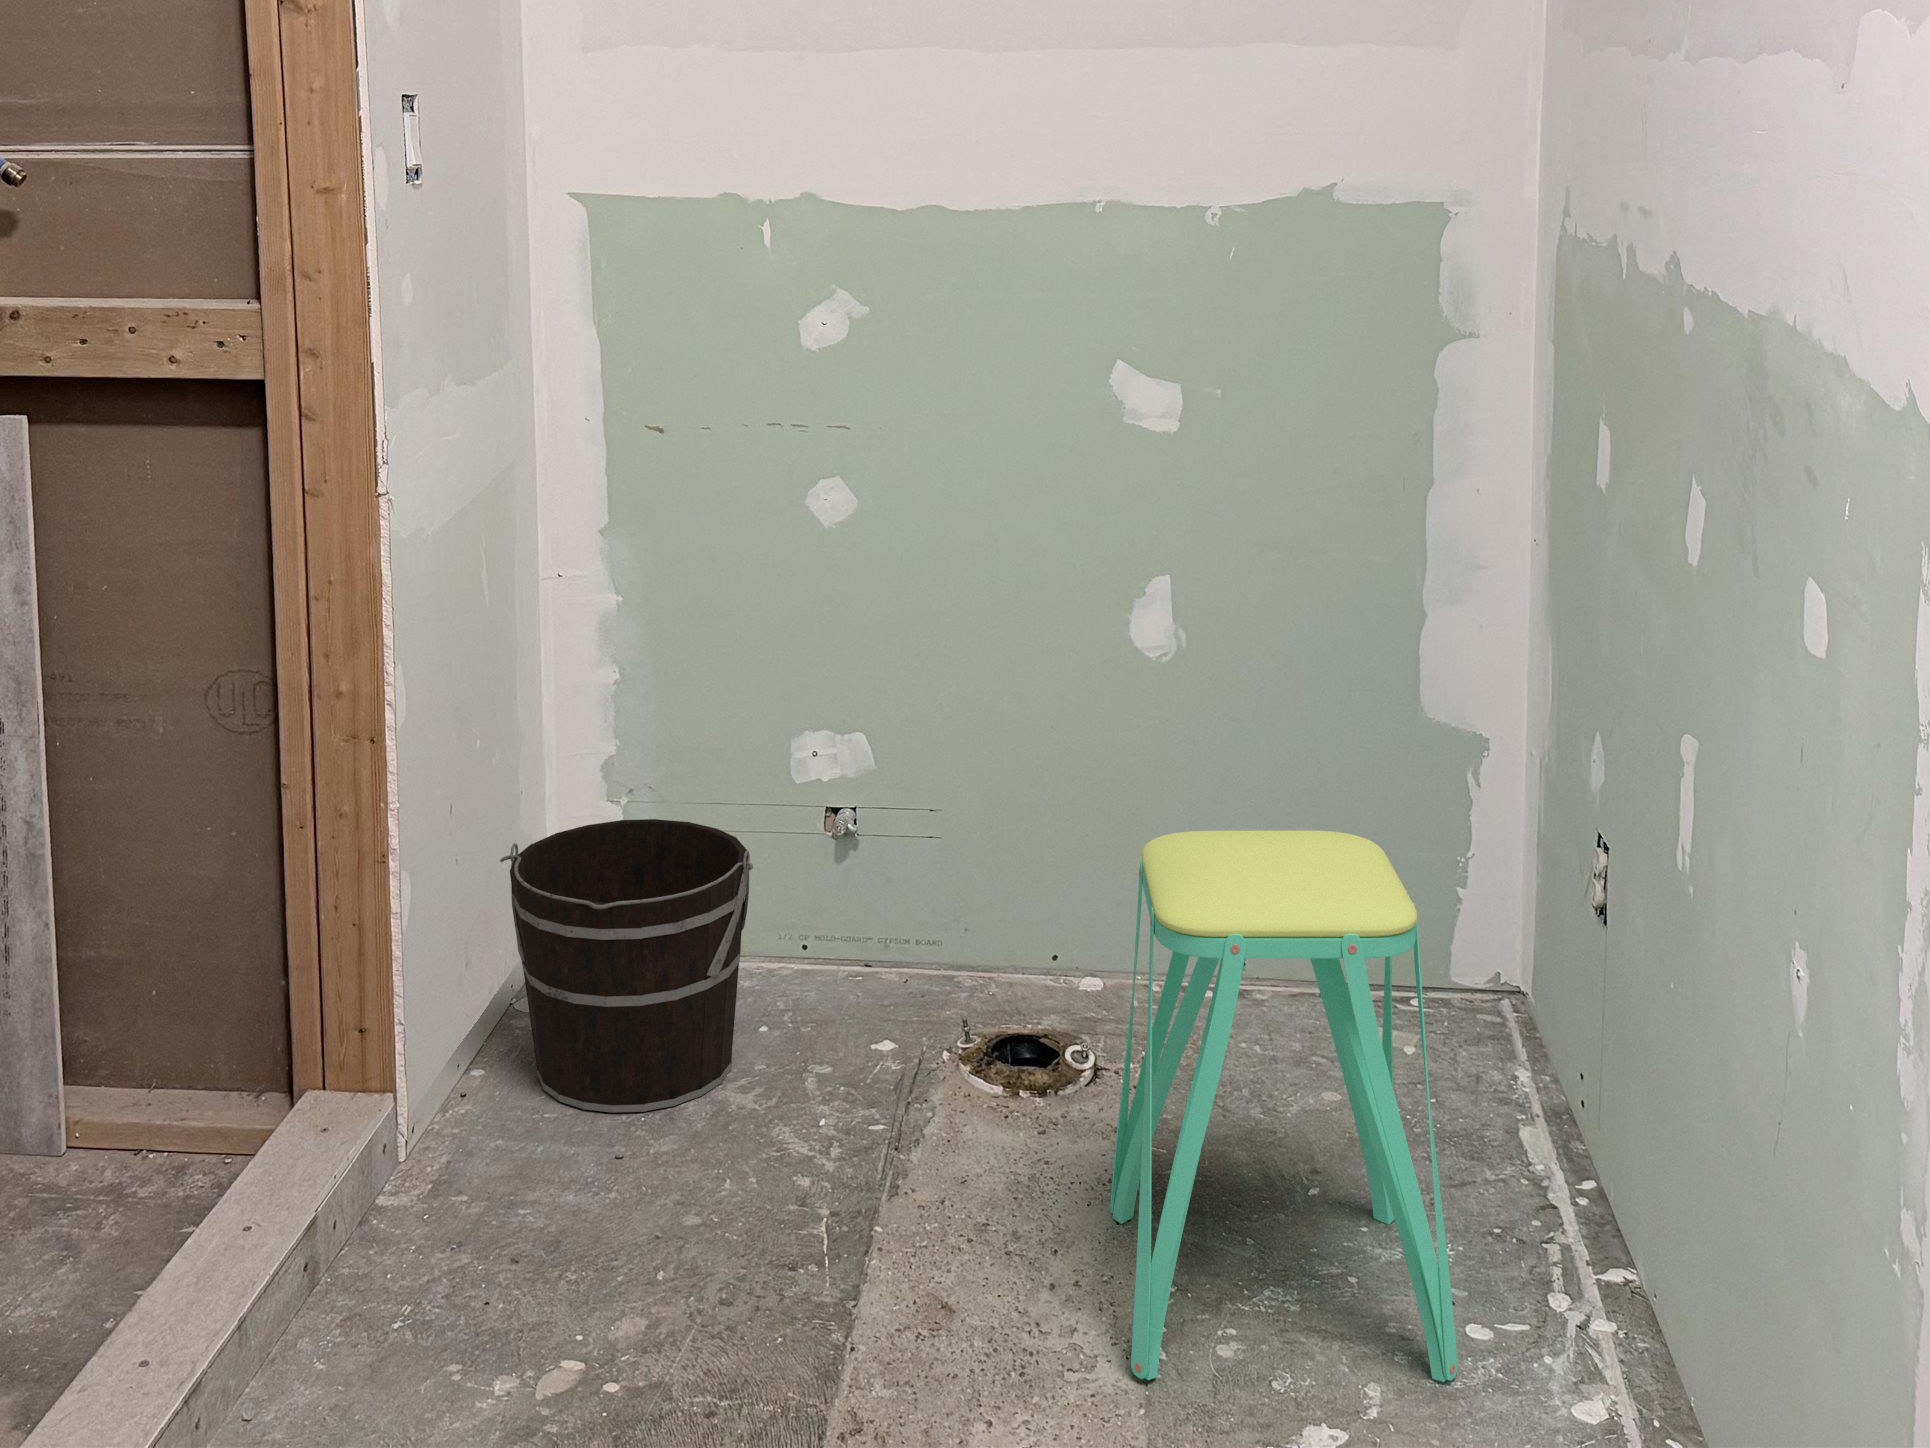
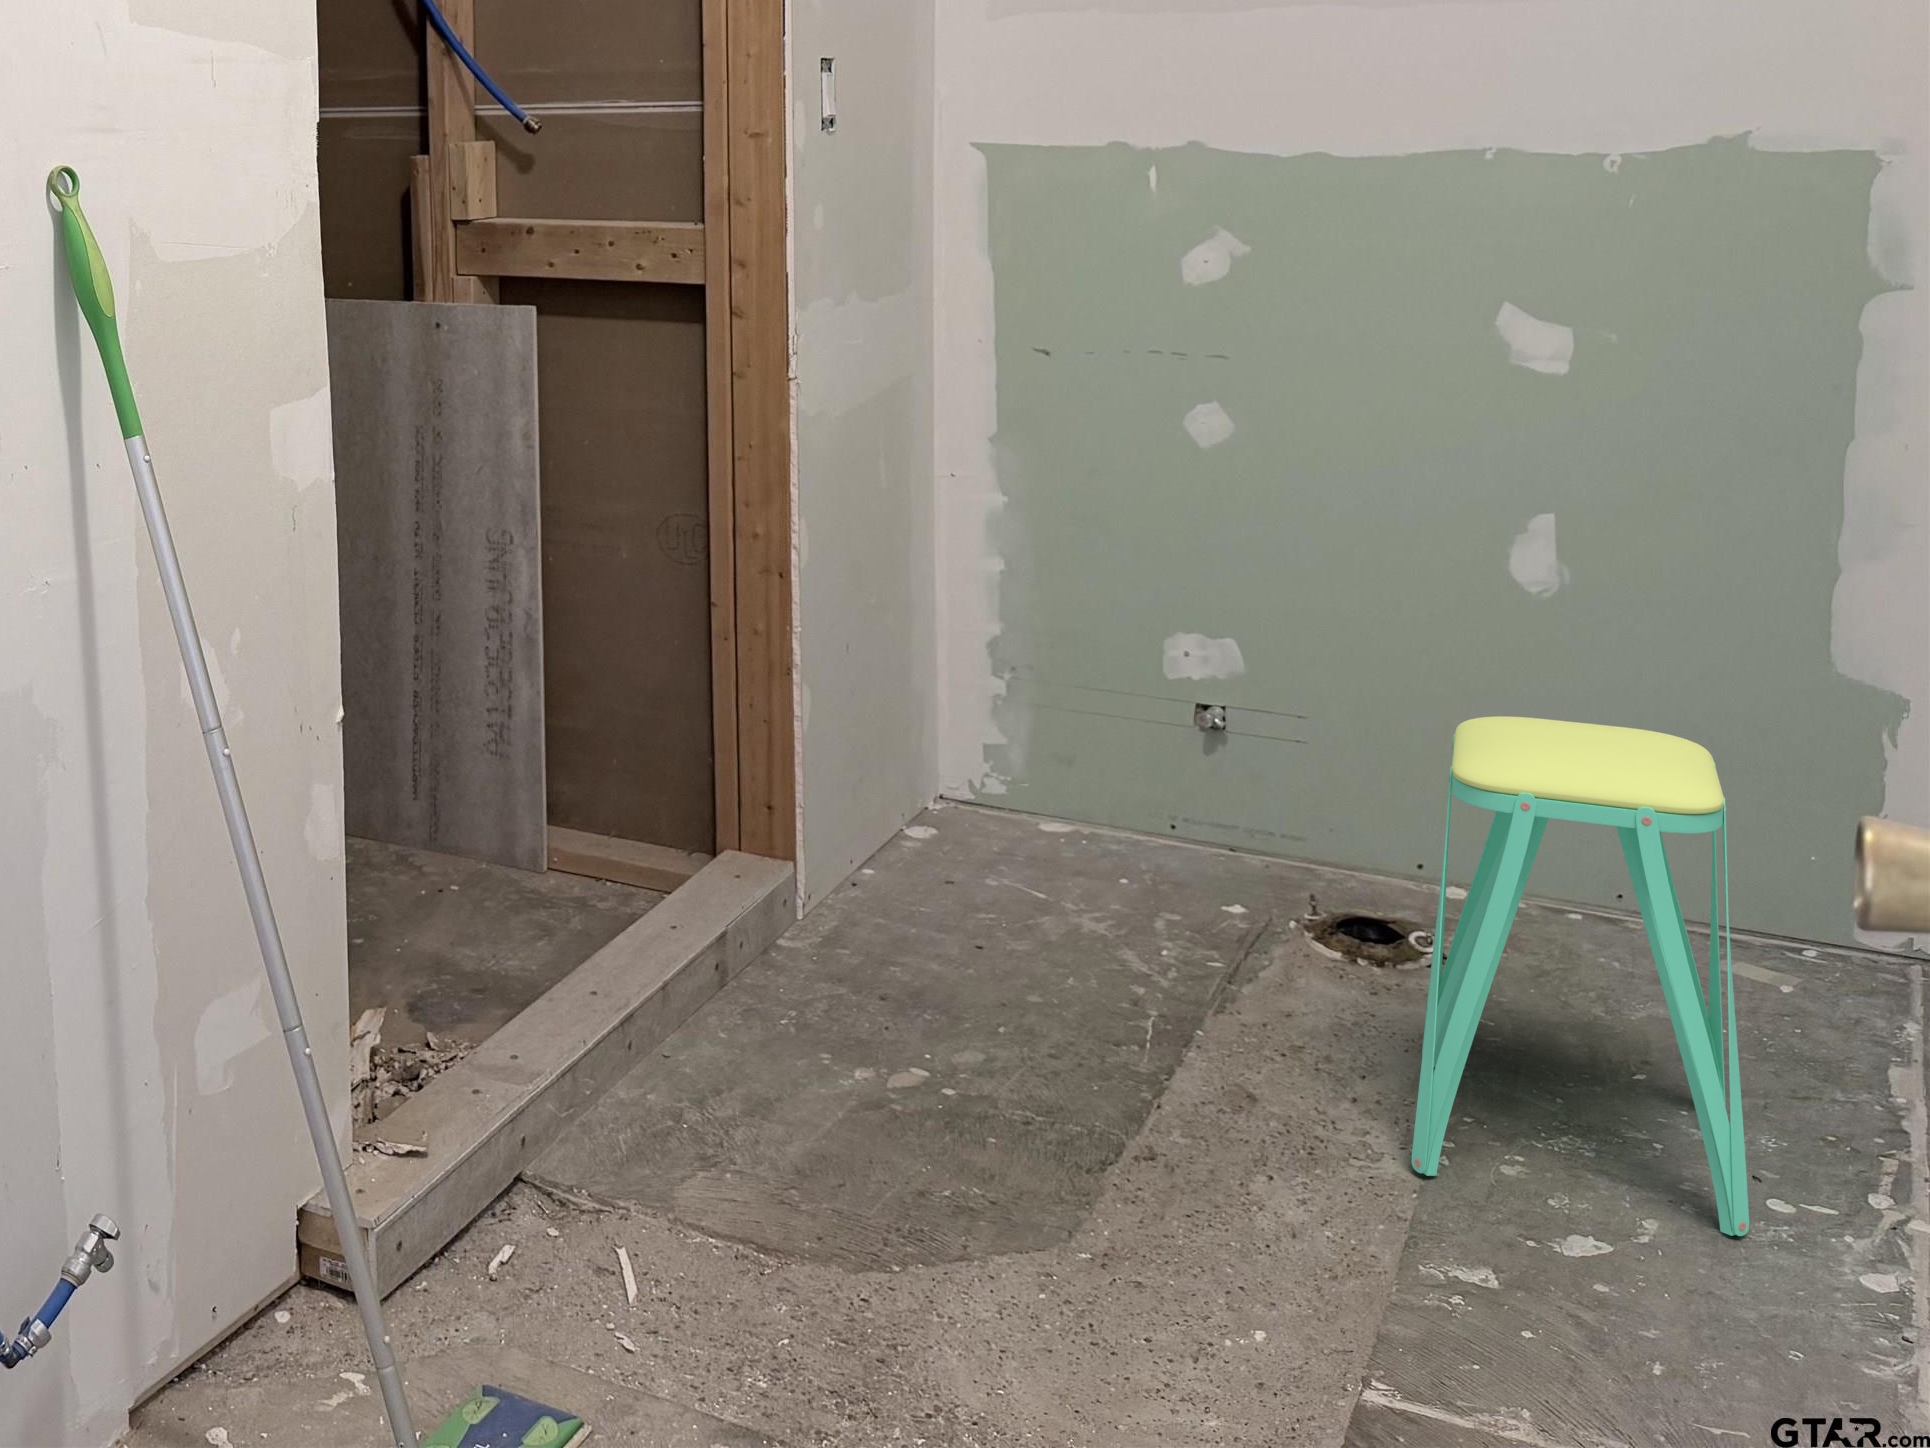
bucket: present [500,819,753,1113] -> none [890,681,1109,919]

